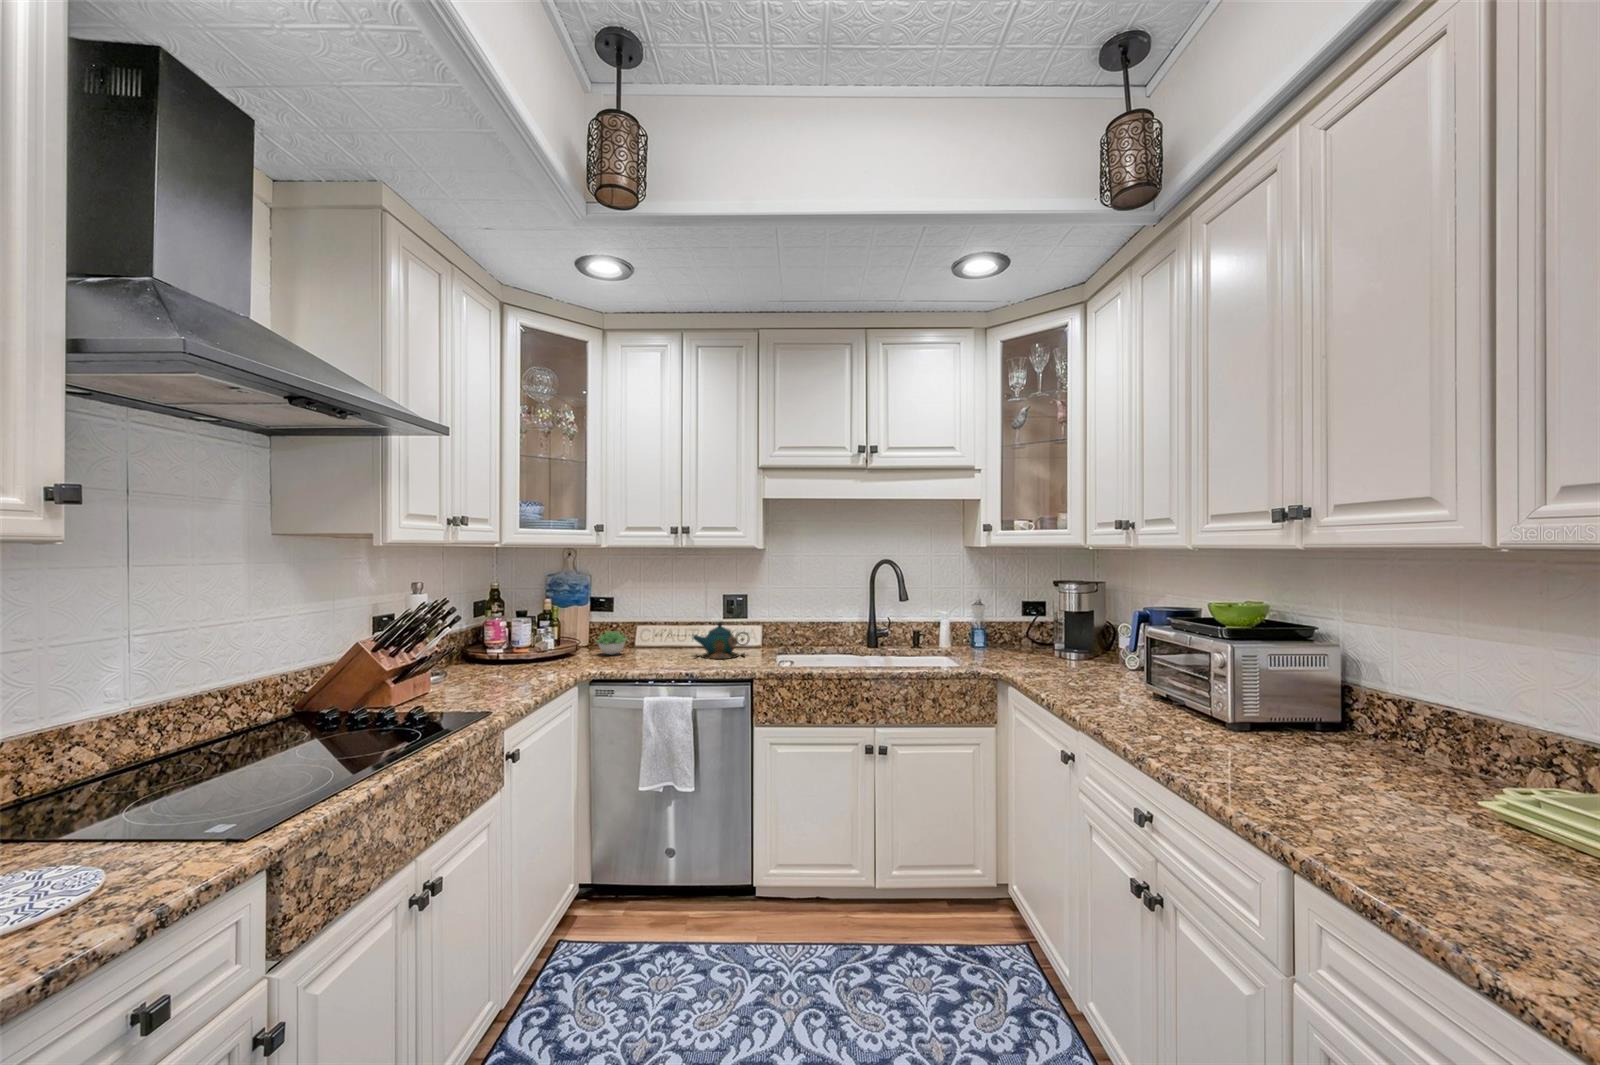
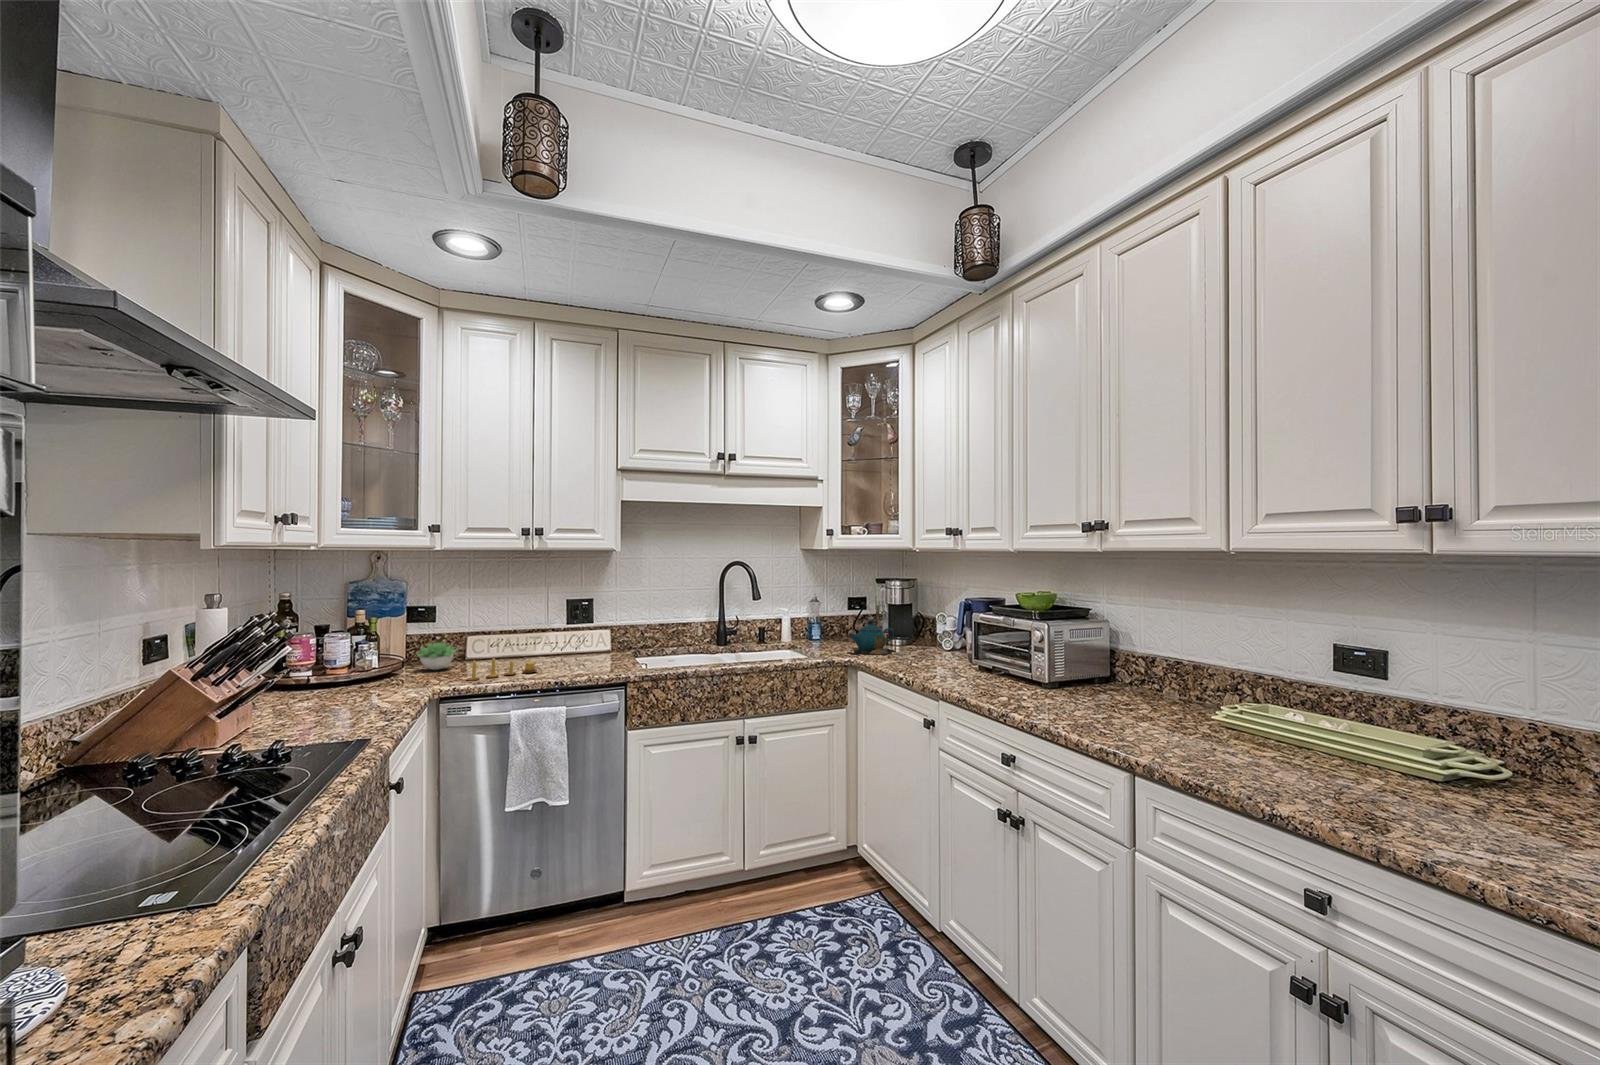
teapot: present [693,622,750,660] -> present [849,619,894,656]
candle: none [620,646,683,666] -> present [466,658,537,681]

